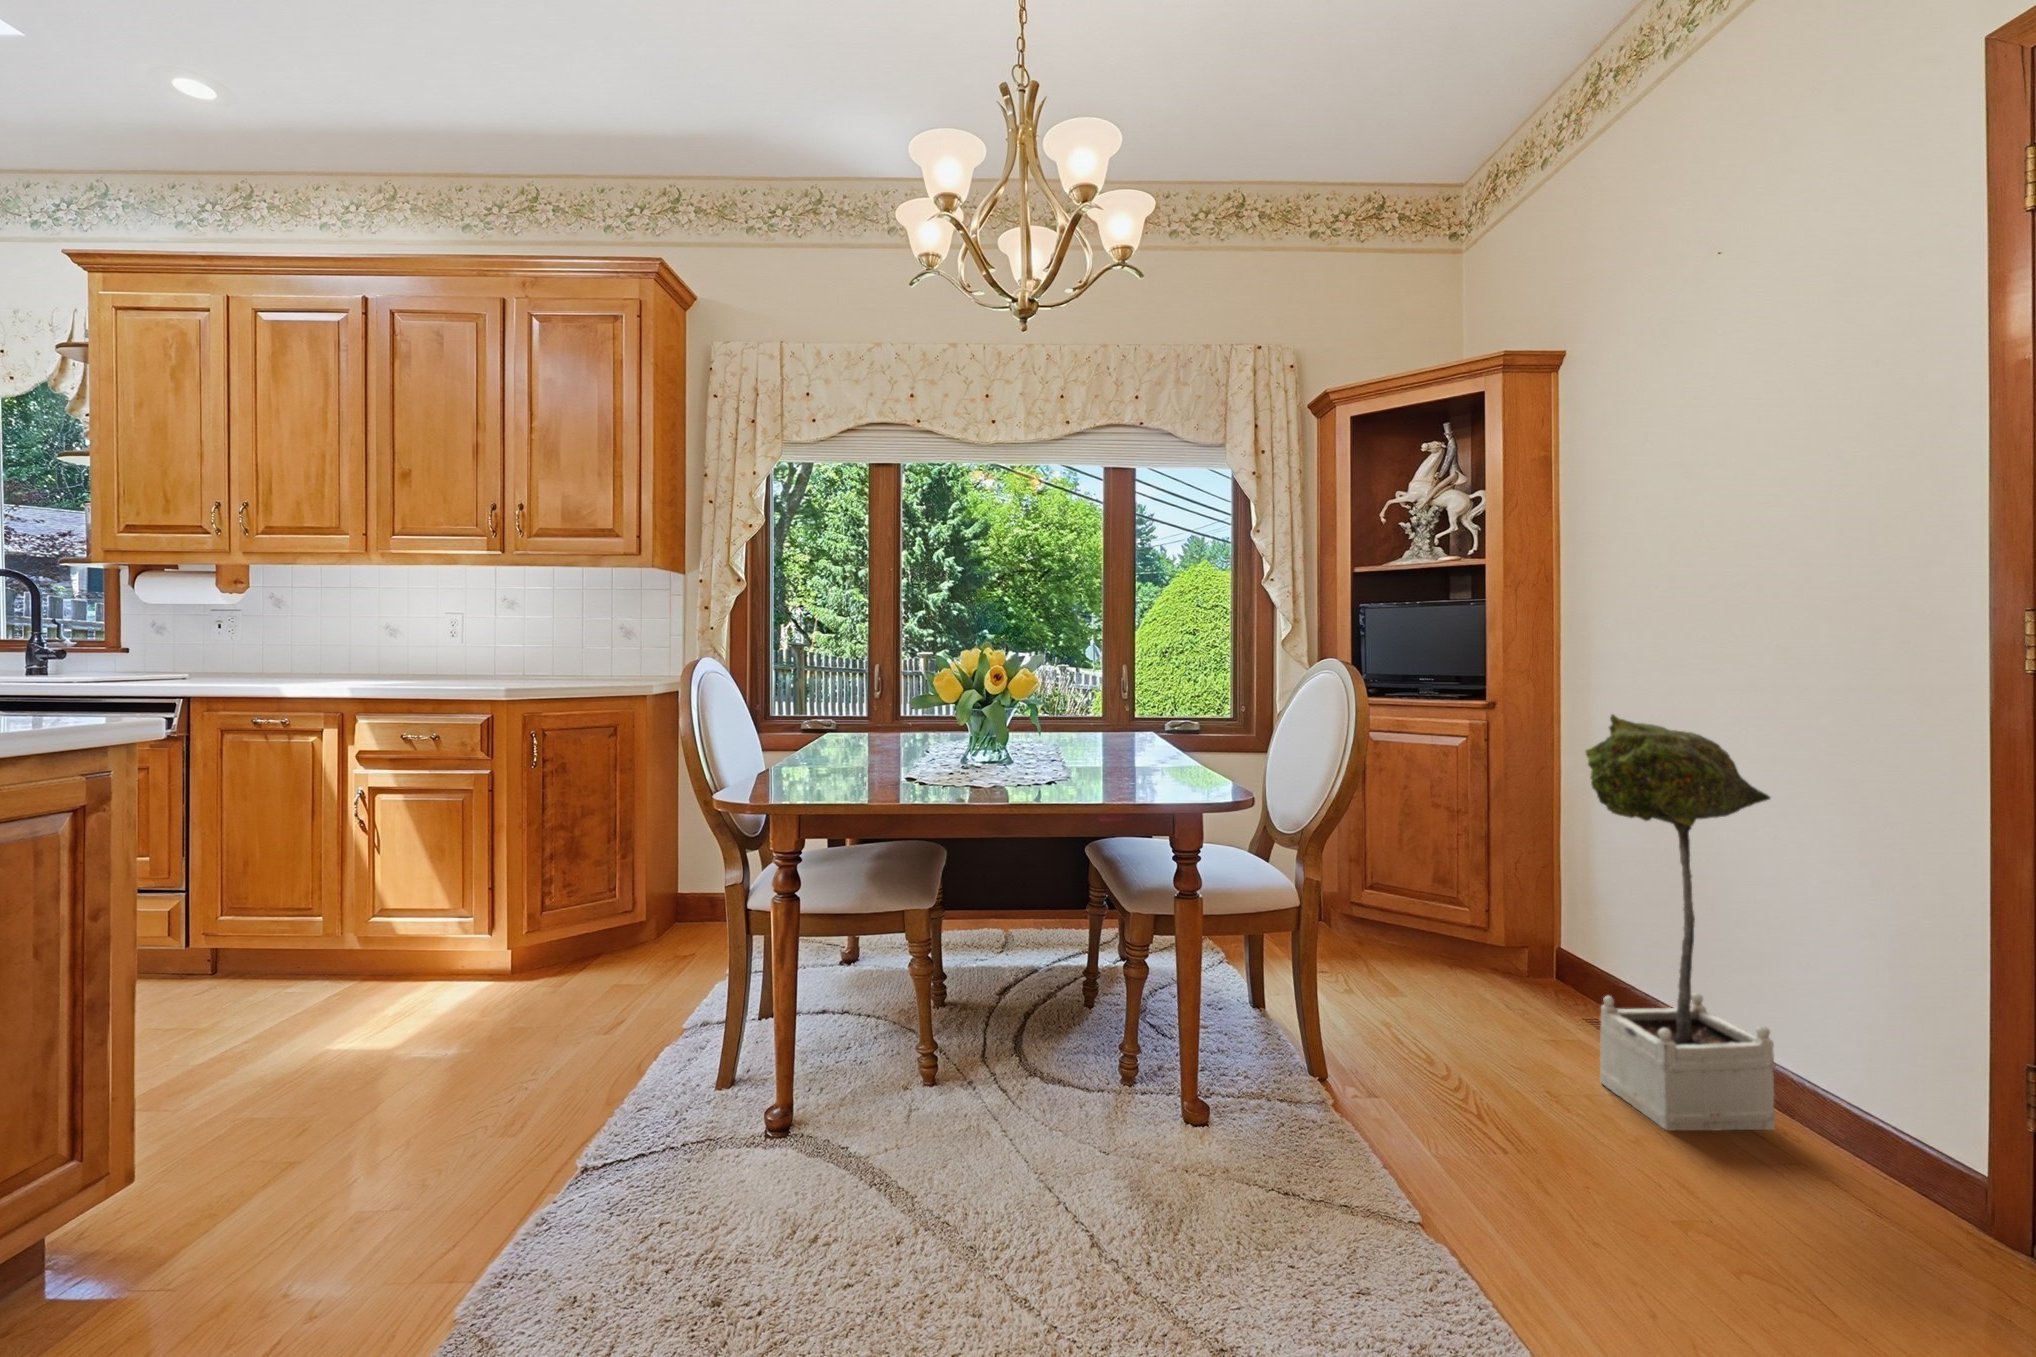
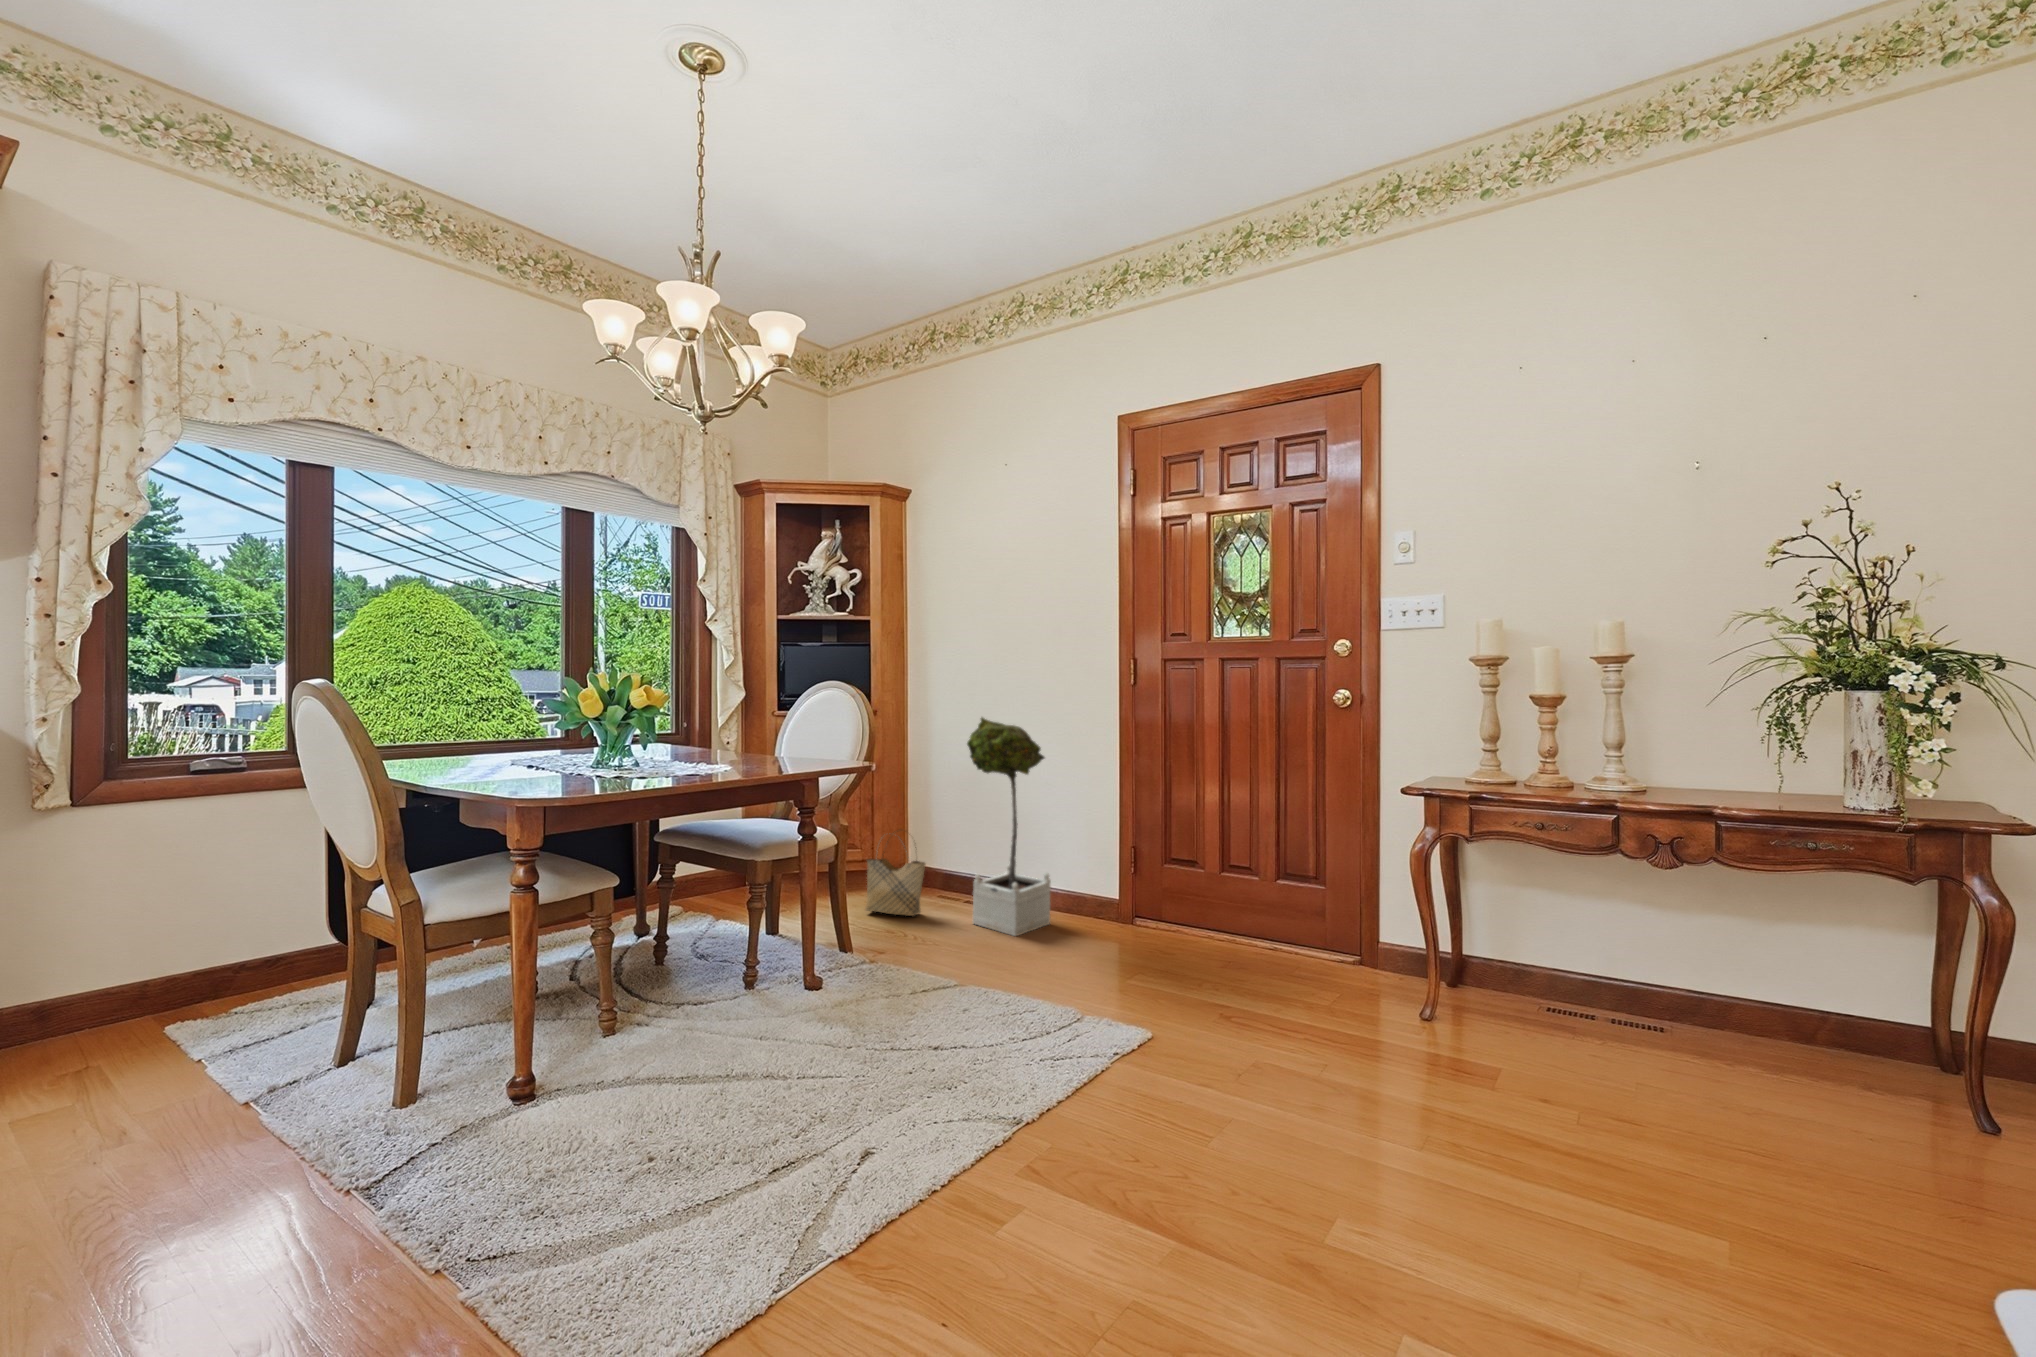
woven basket: none [1429,896,1530,1041] -> present [865,831,925,916]

